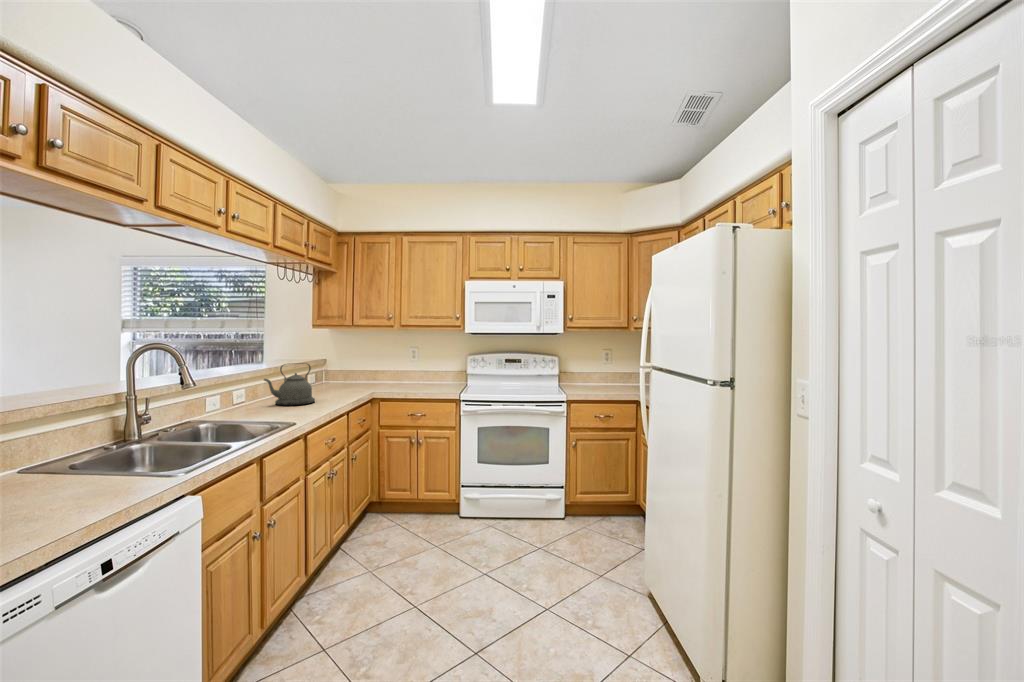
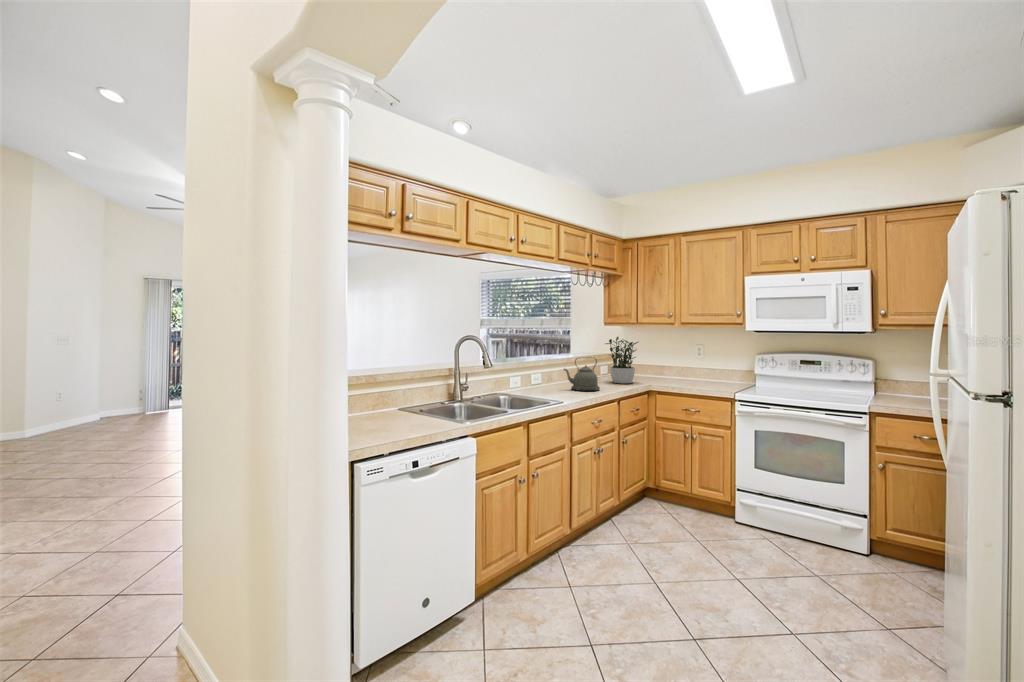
potted plant: none [317,338,360,391] -> present [606,337,638,384]

